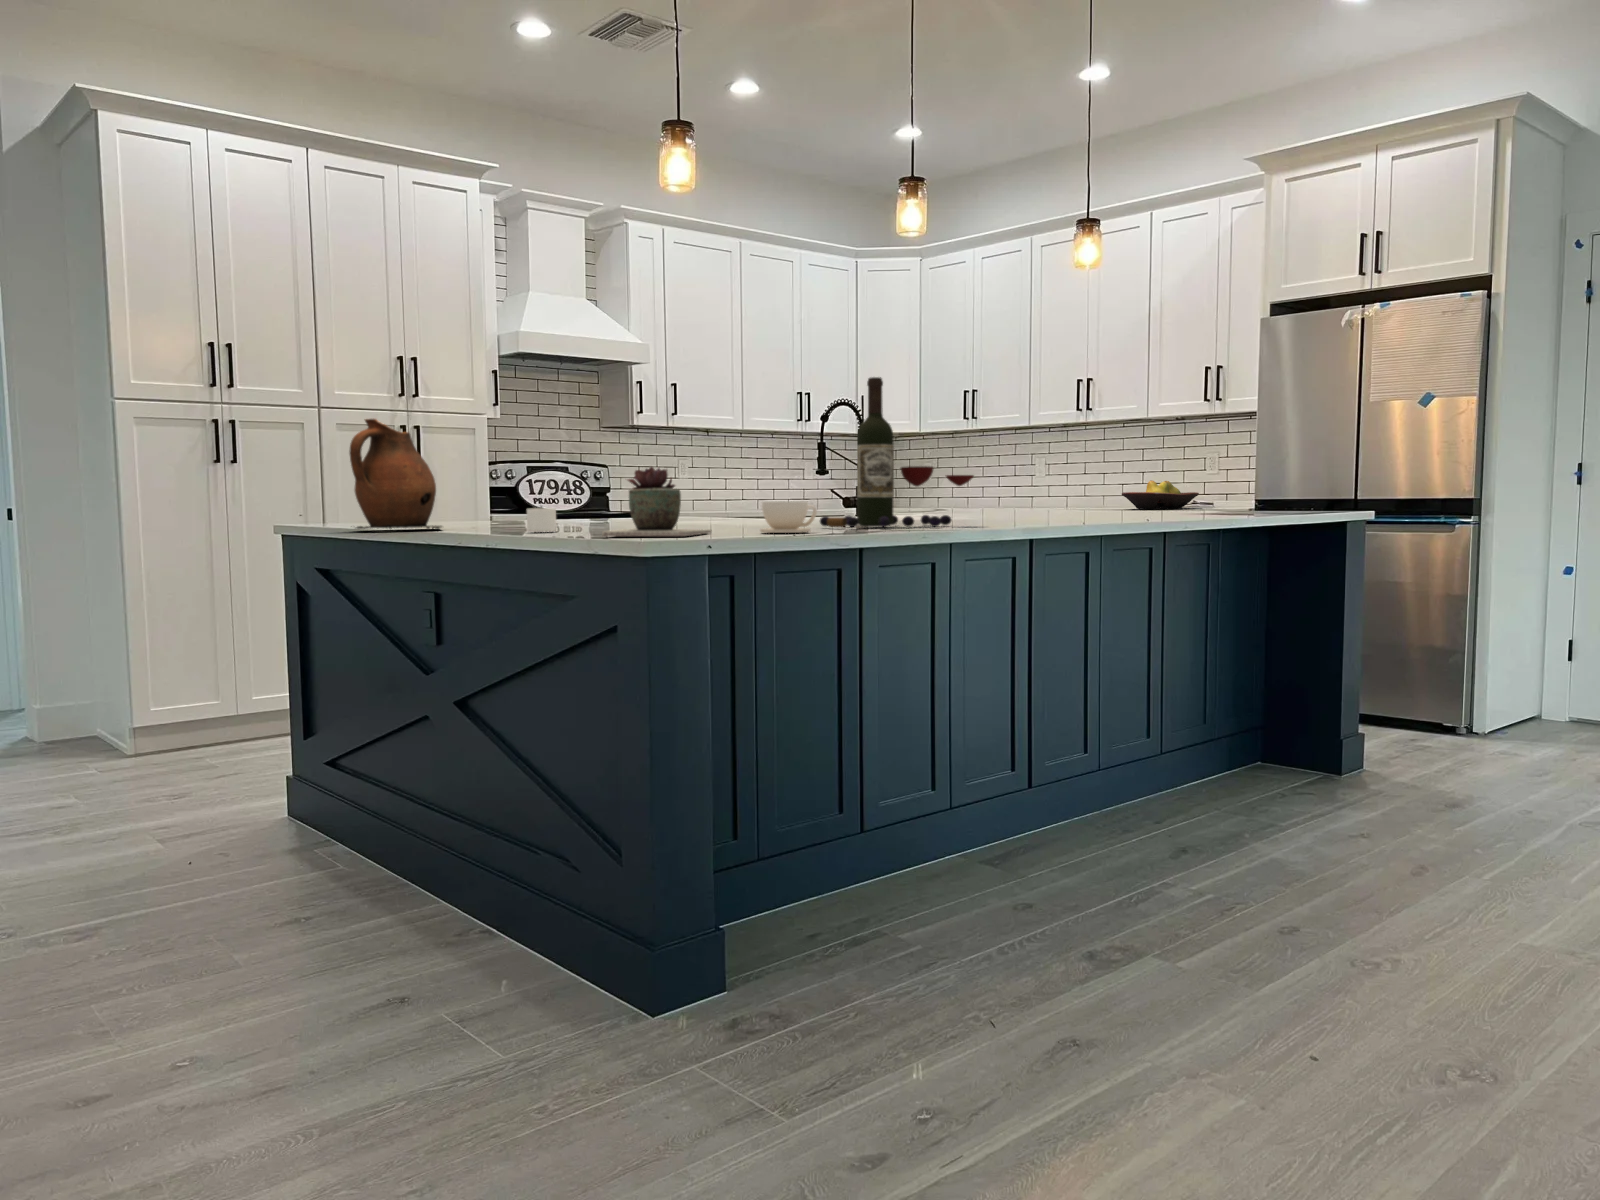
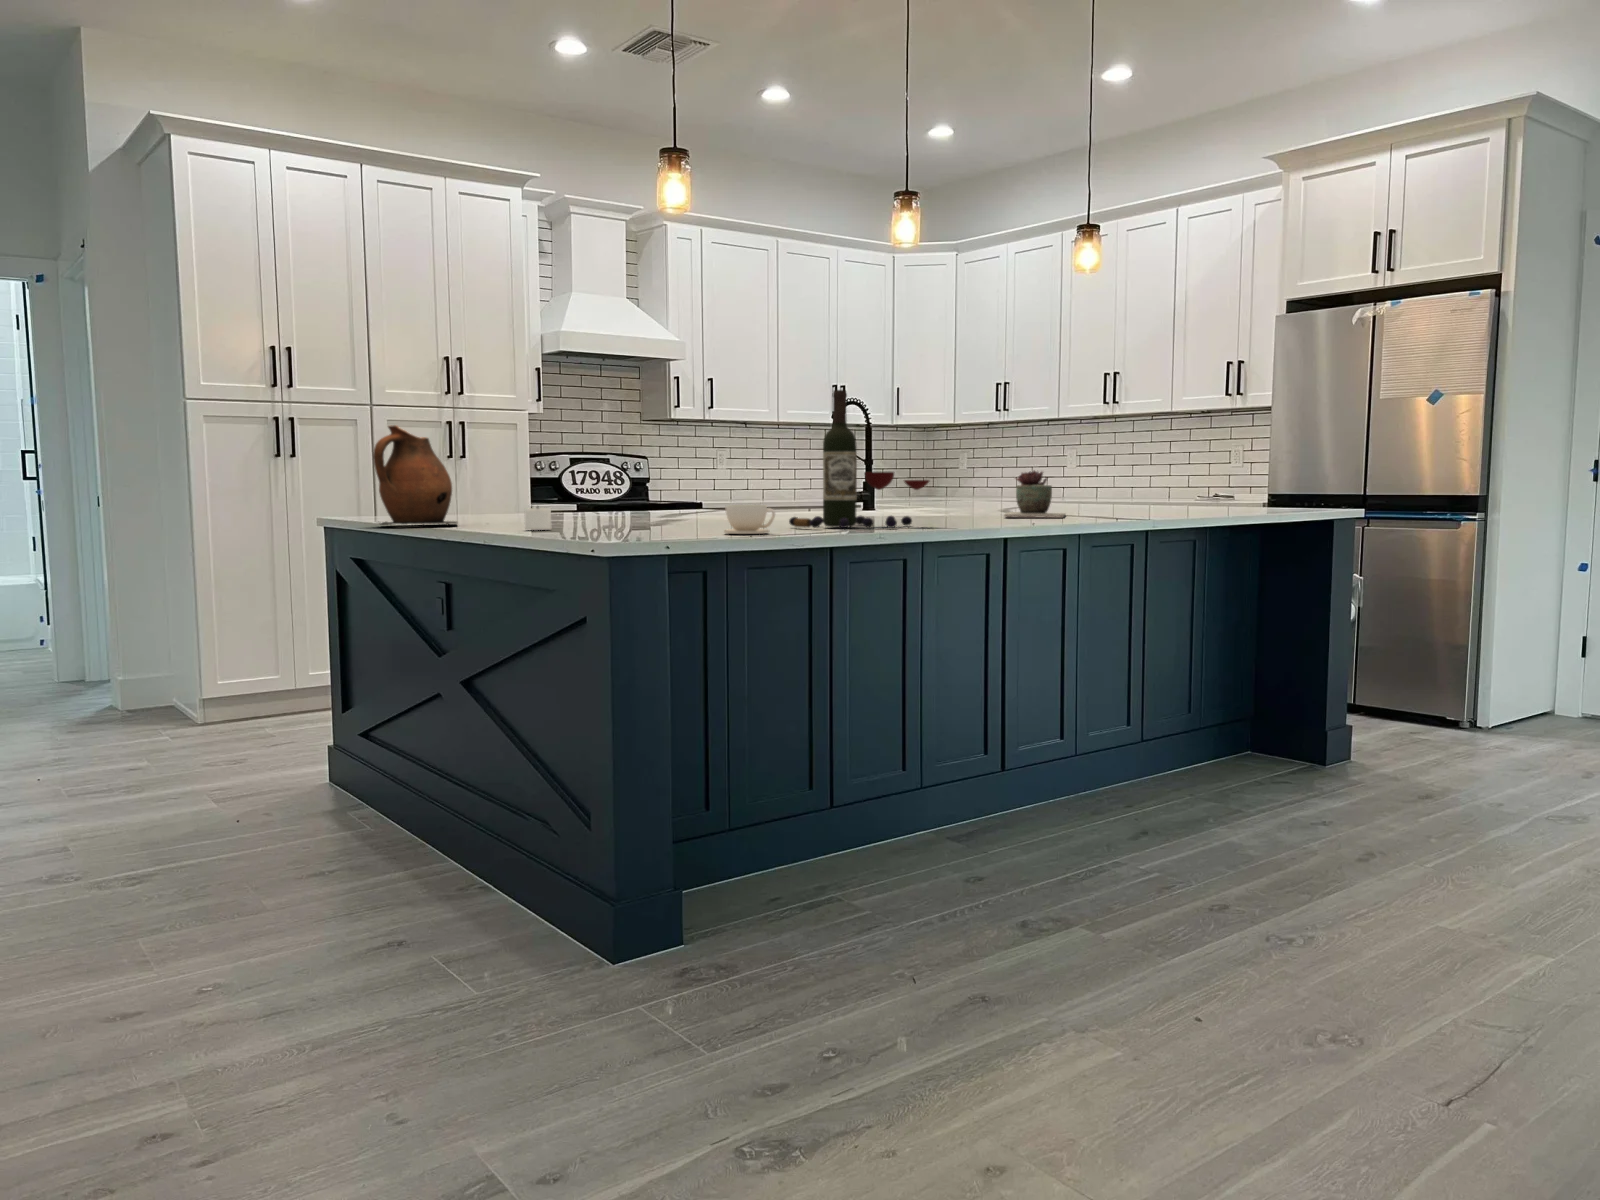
succulent plant: present [602,467,711,536] -> present [1004,470,1066,518]
fruit bowl: present [1122,480,1199,509] -> none [1121,477,1198,505]

